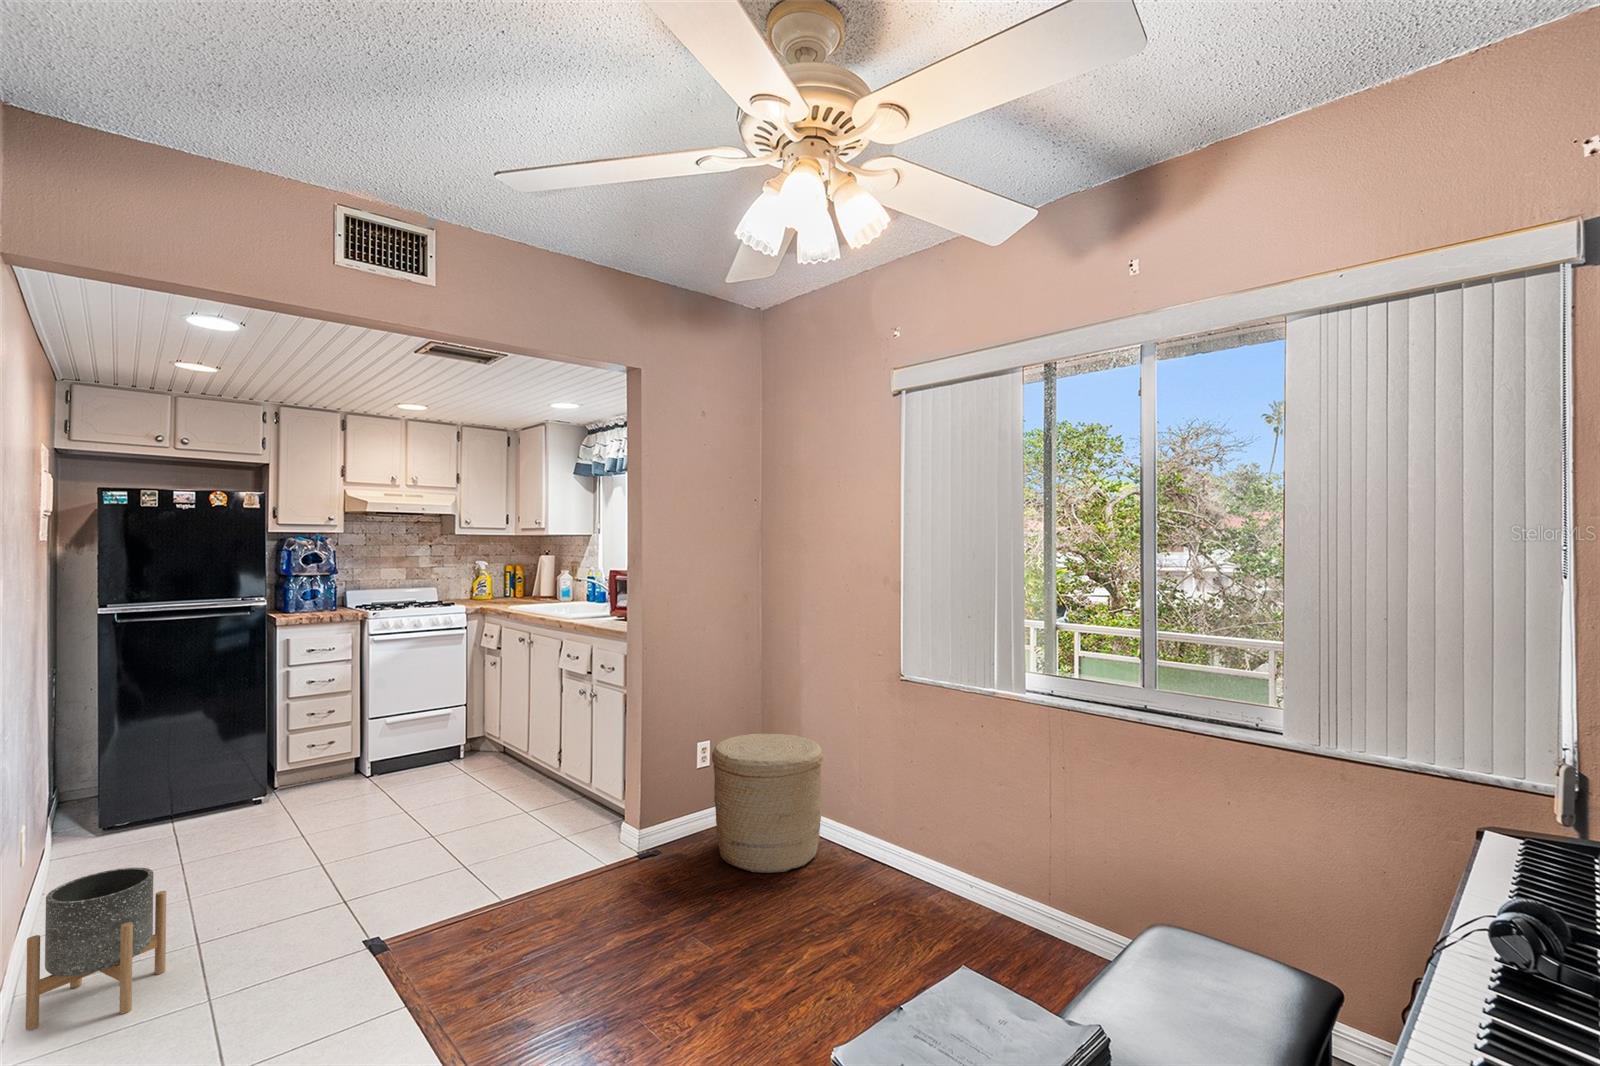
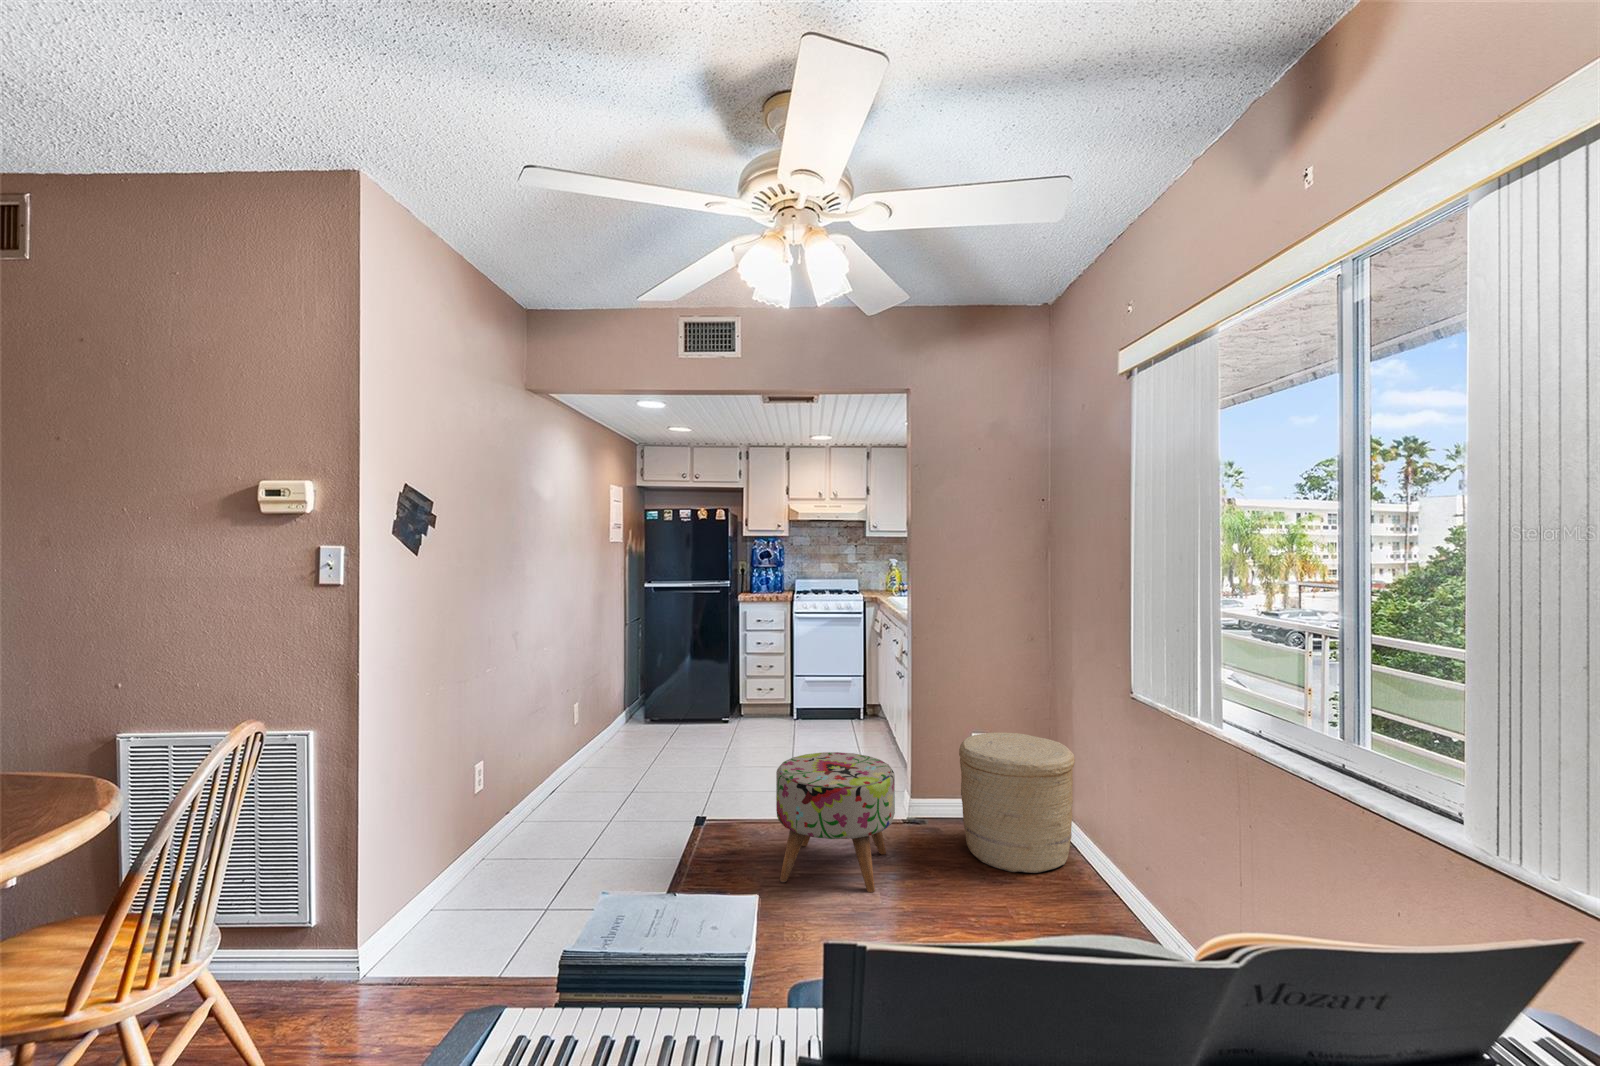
ottoman: none [542,790,688,972] -> present [776,752,895,893]
planter: present [26,868,166,1030] -> none [541,736,607,818]

